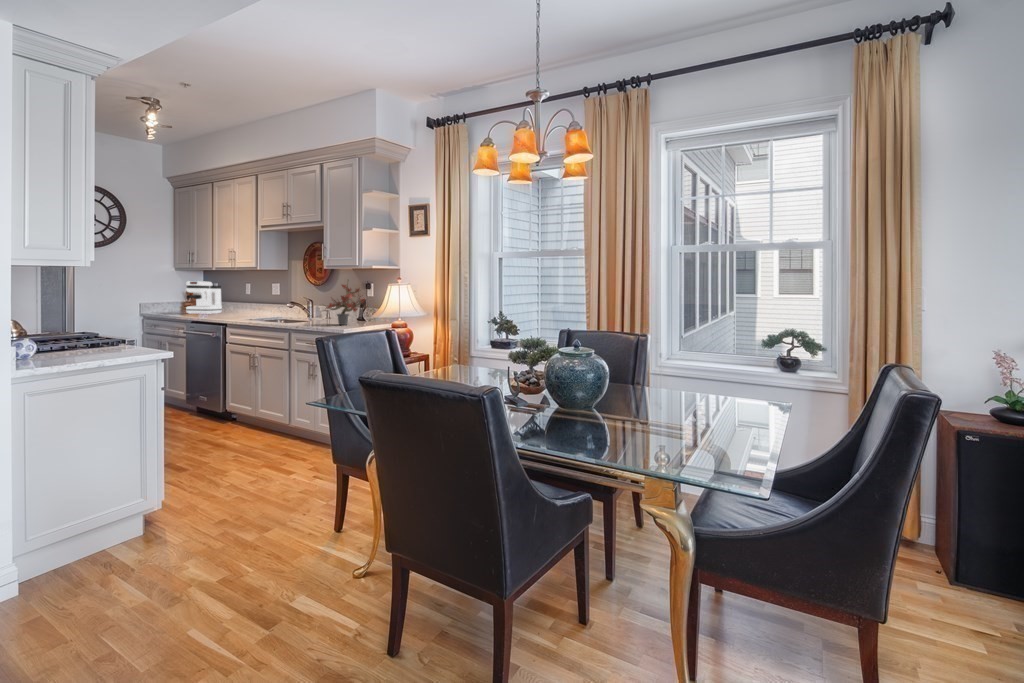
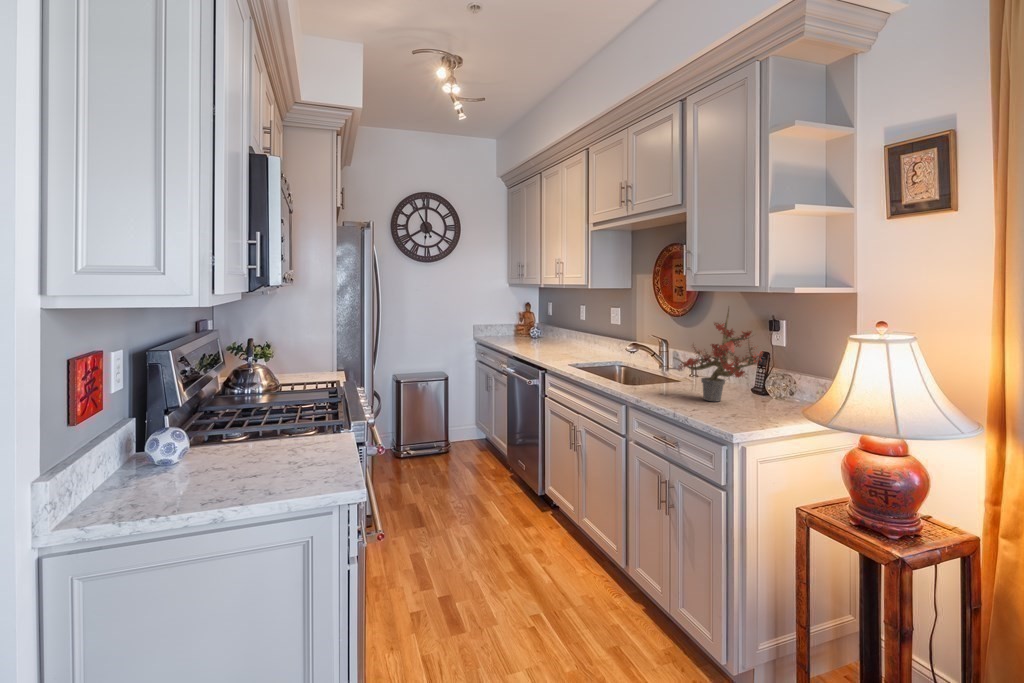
coffee maker: present [186,281,222,314] -> none [512,301,553,344]

